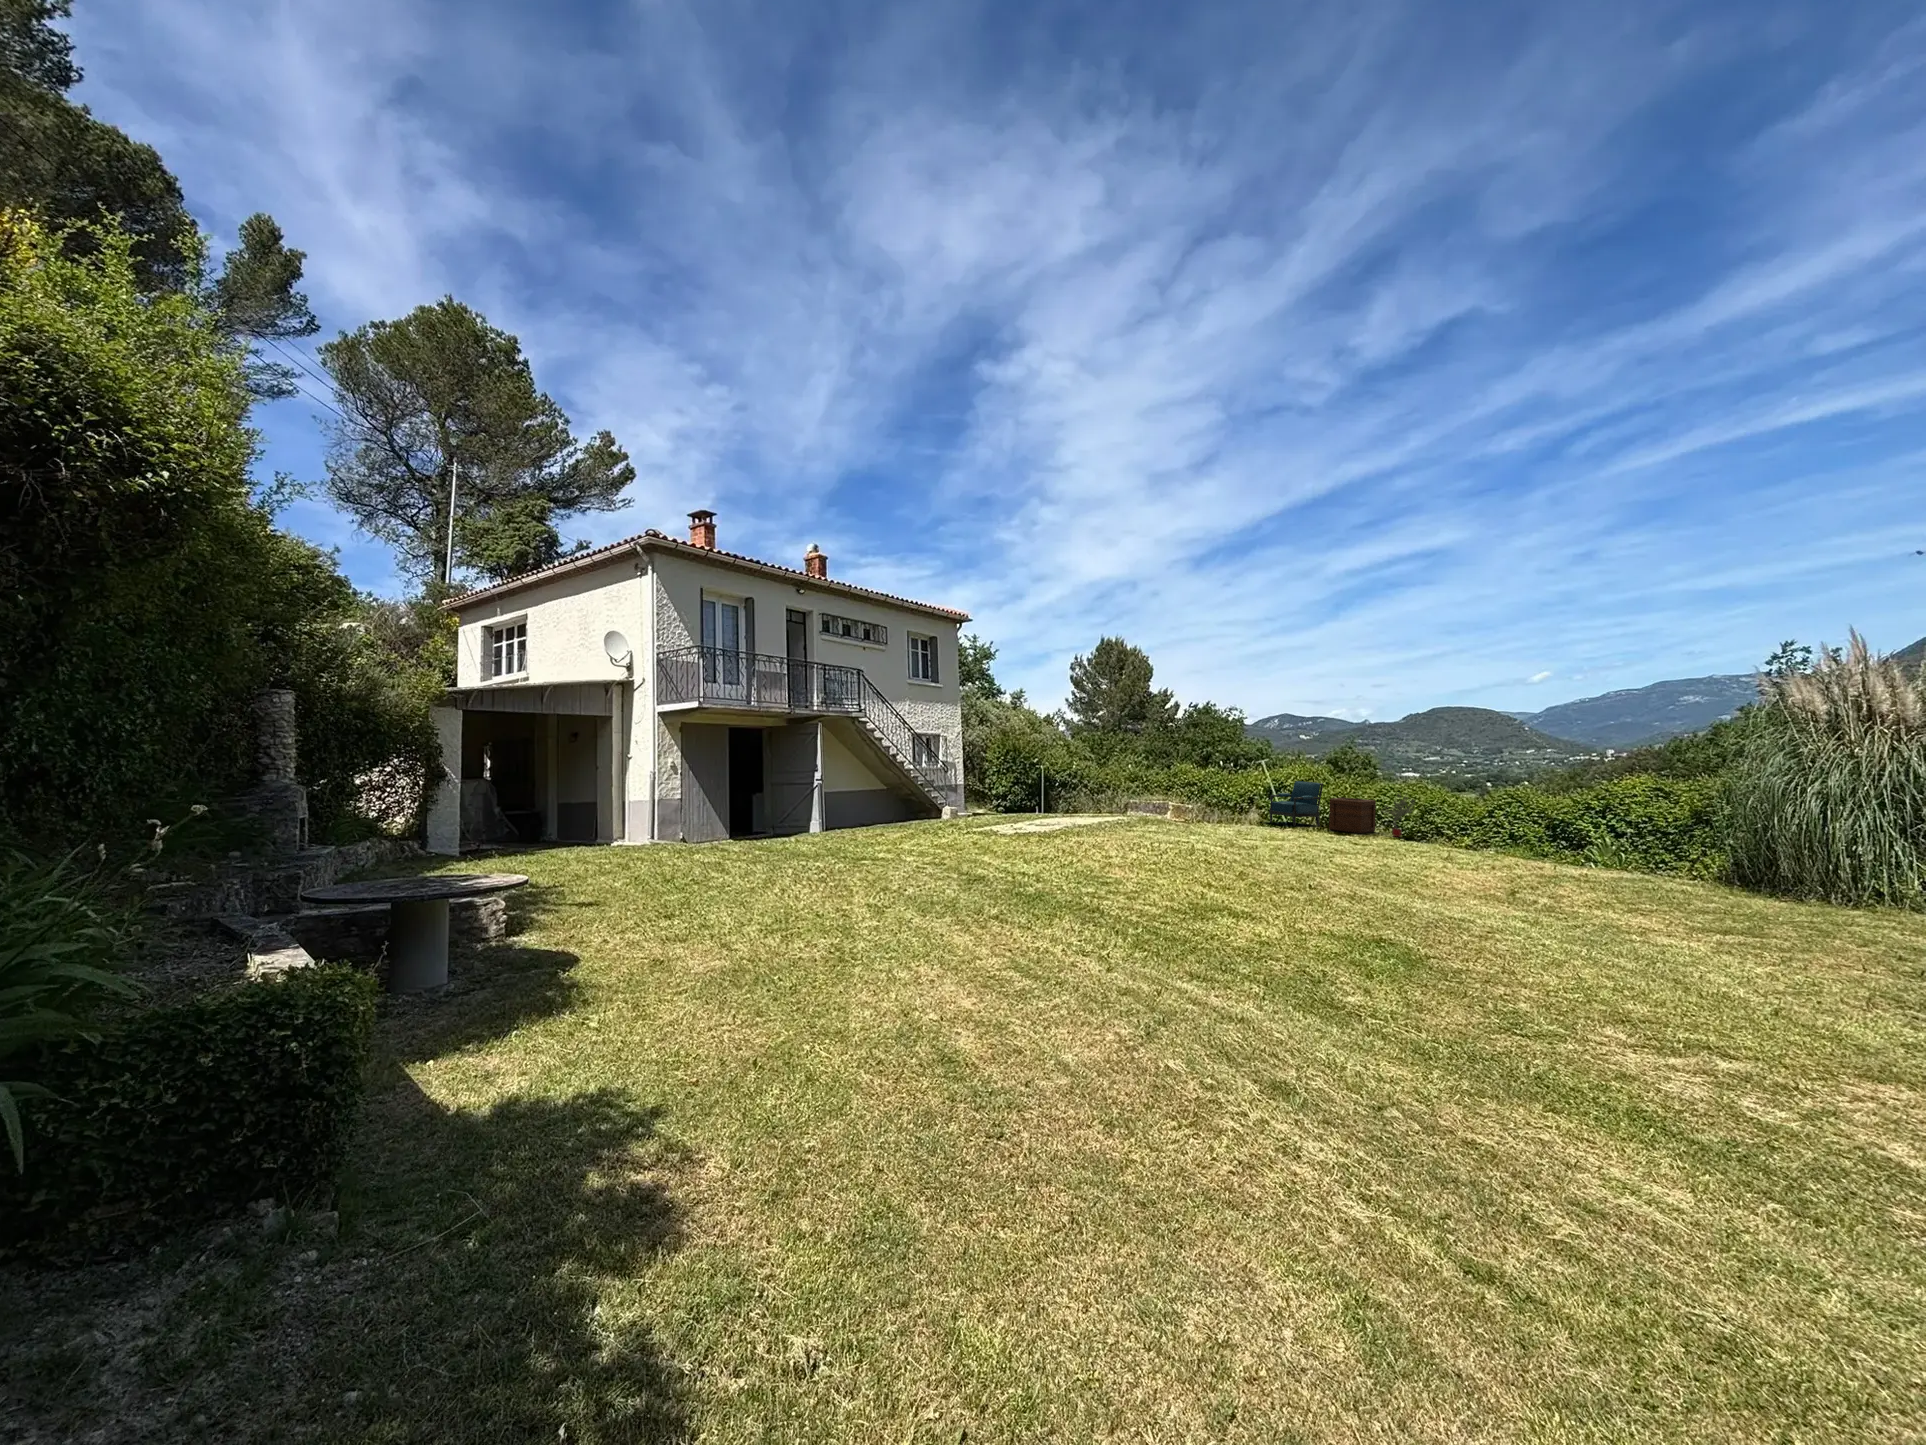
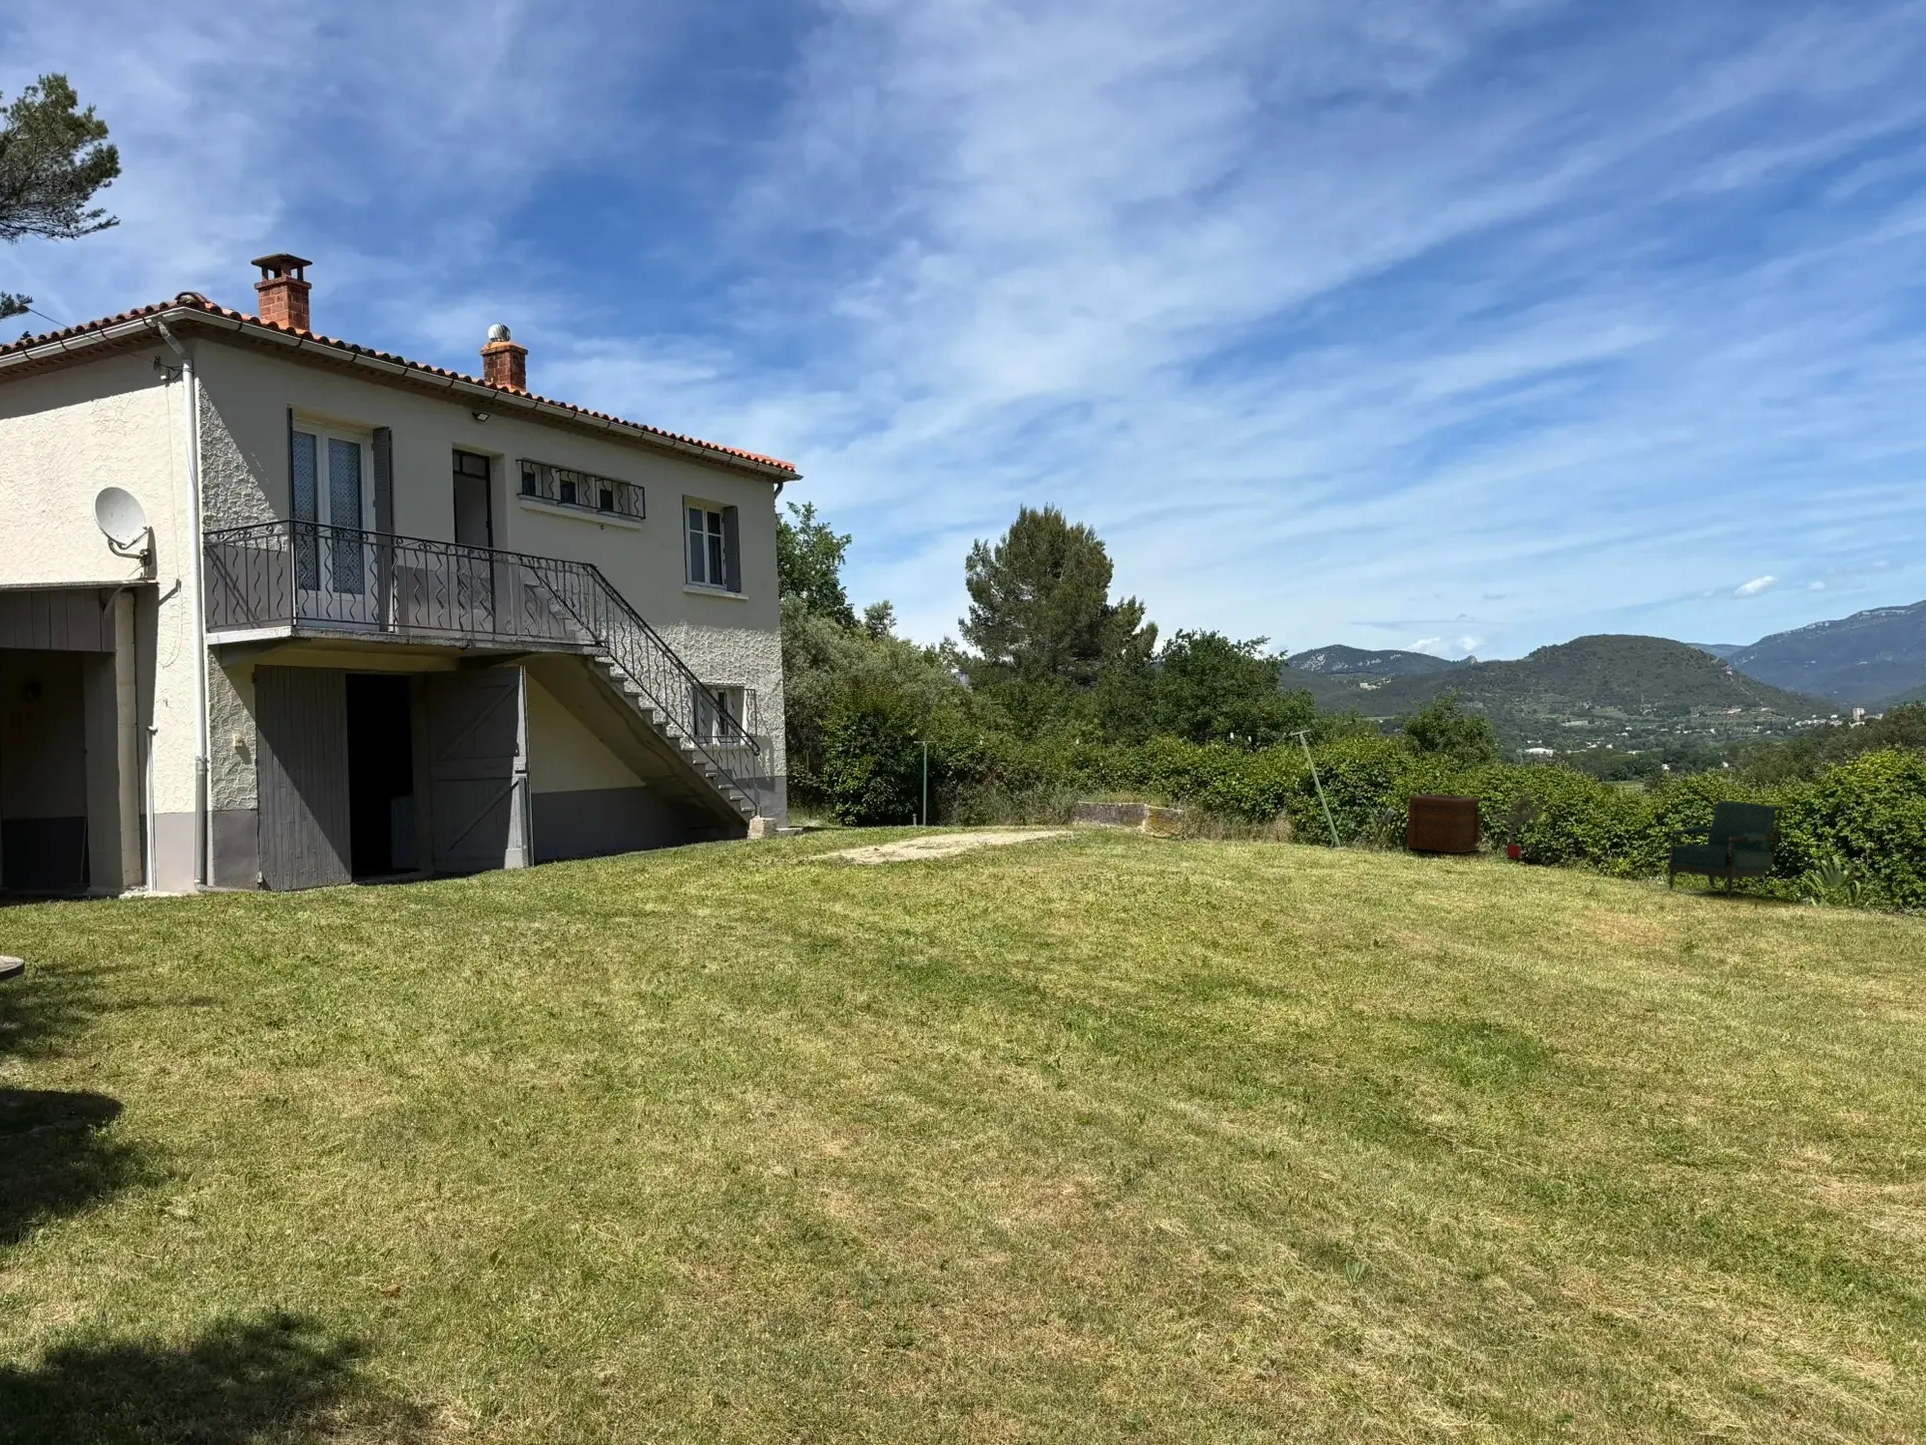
chair: present [1269,781,1323,826] -> present [1668,801,1783,899]

